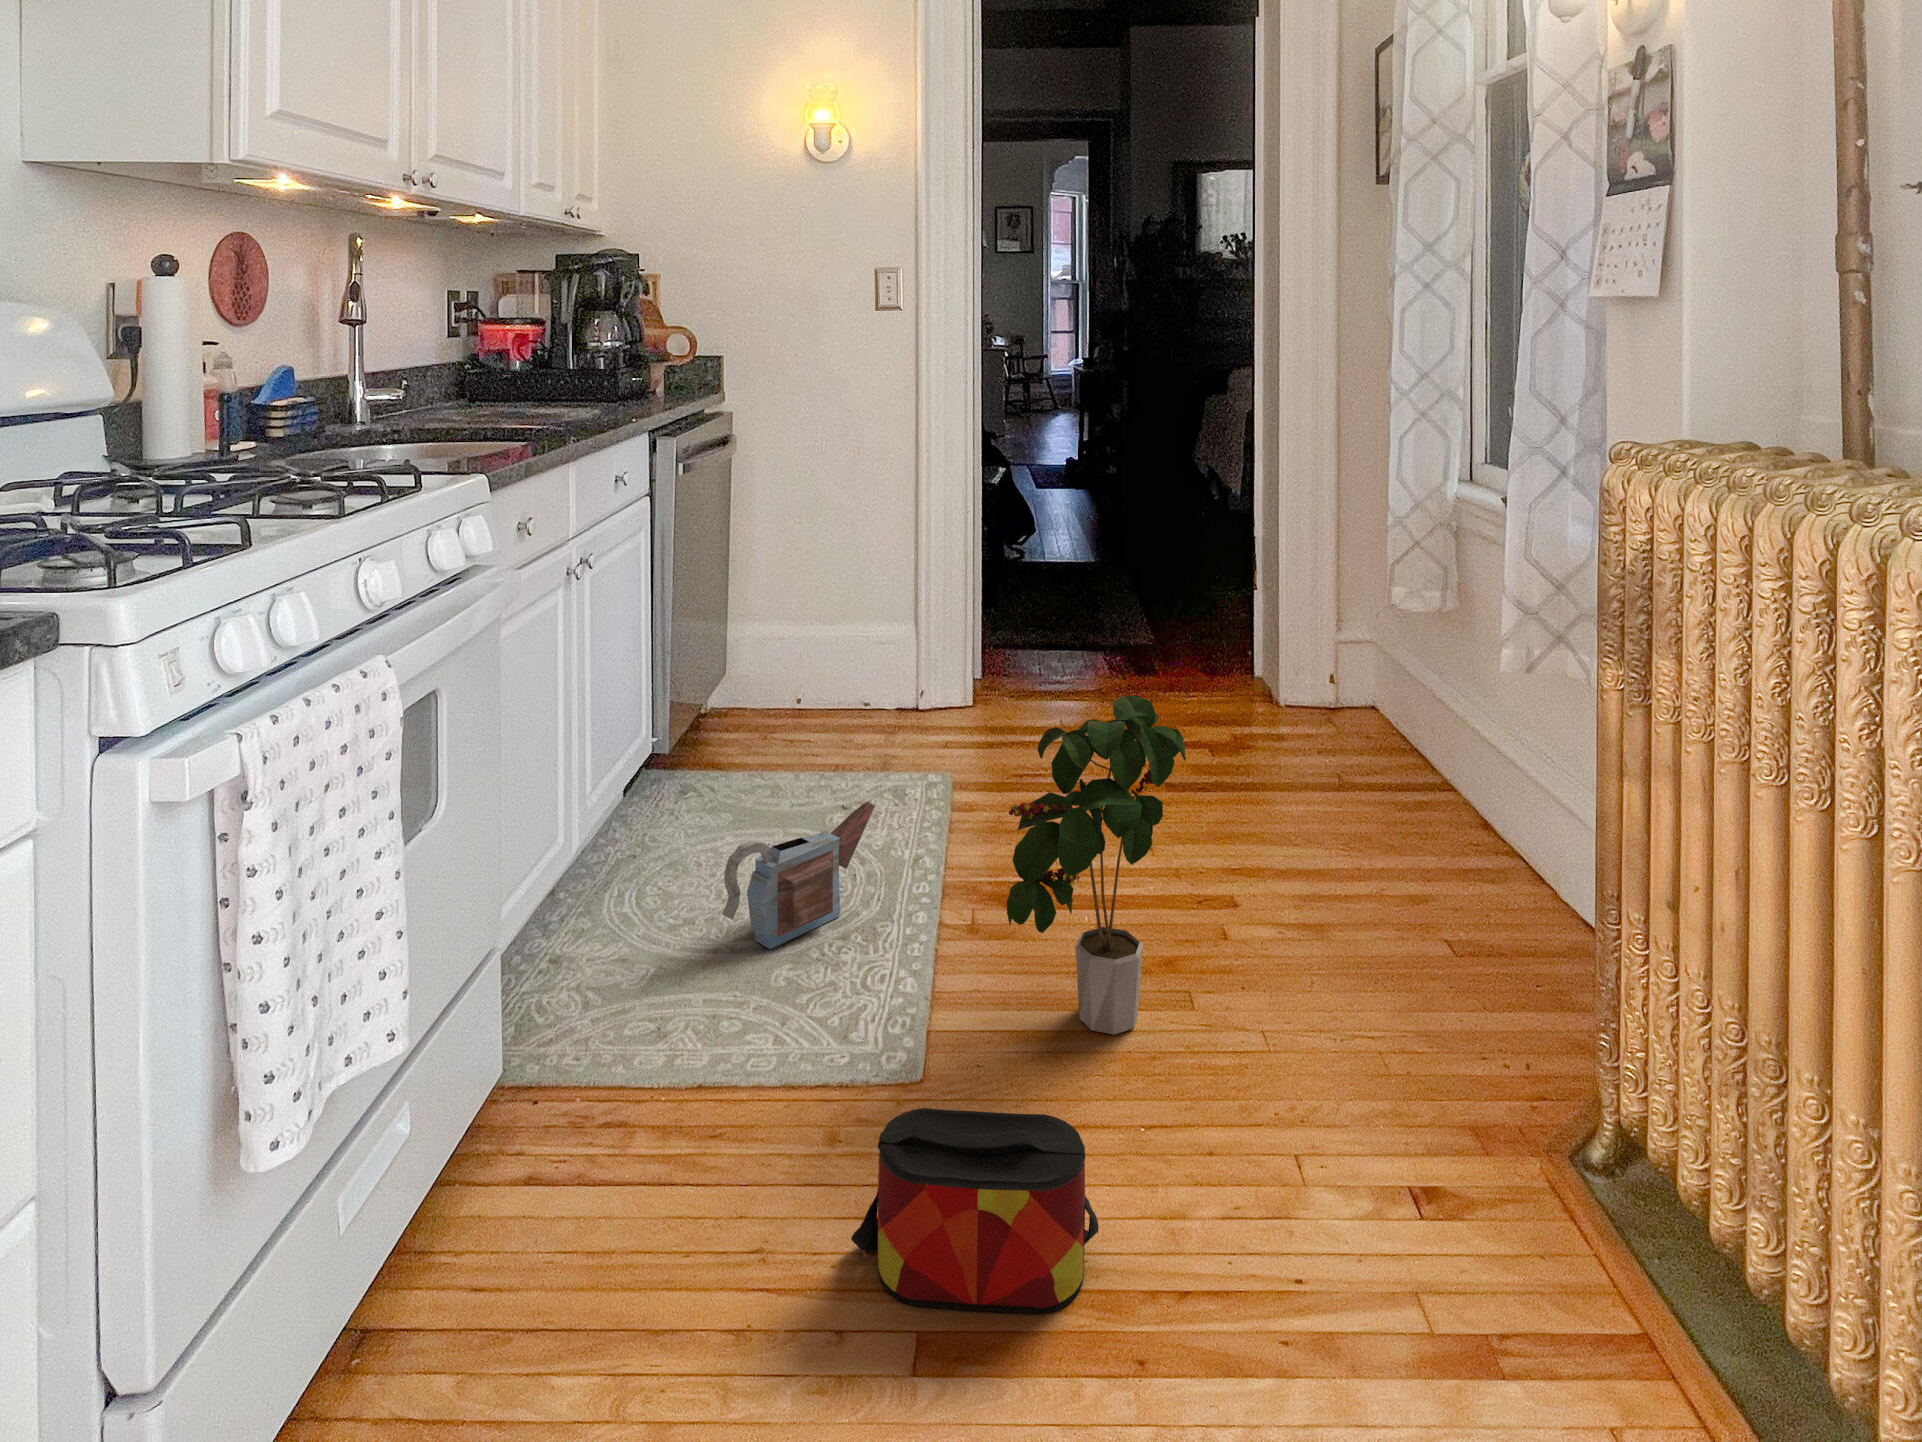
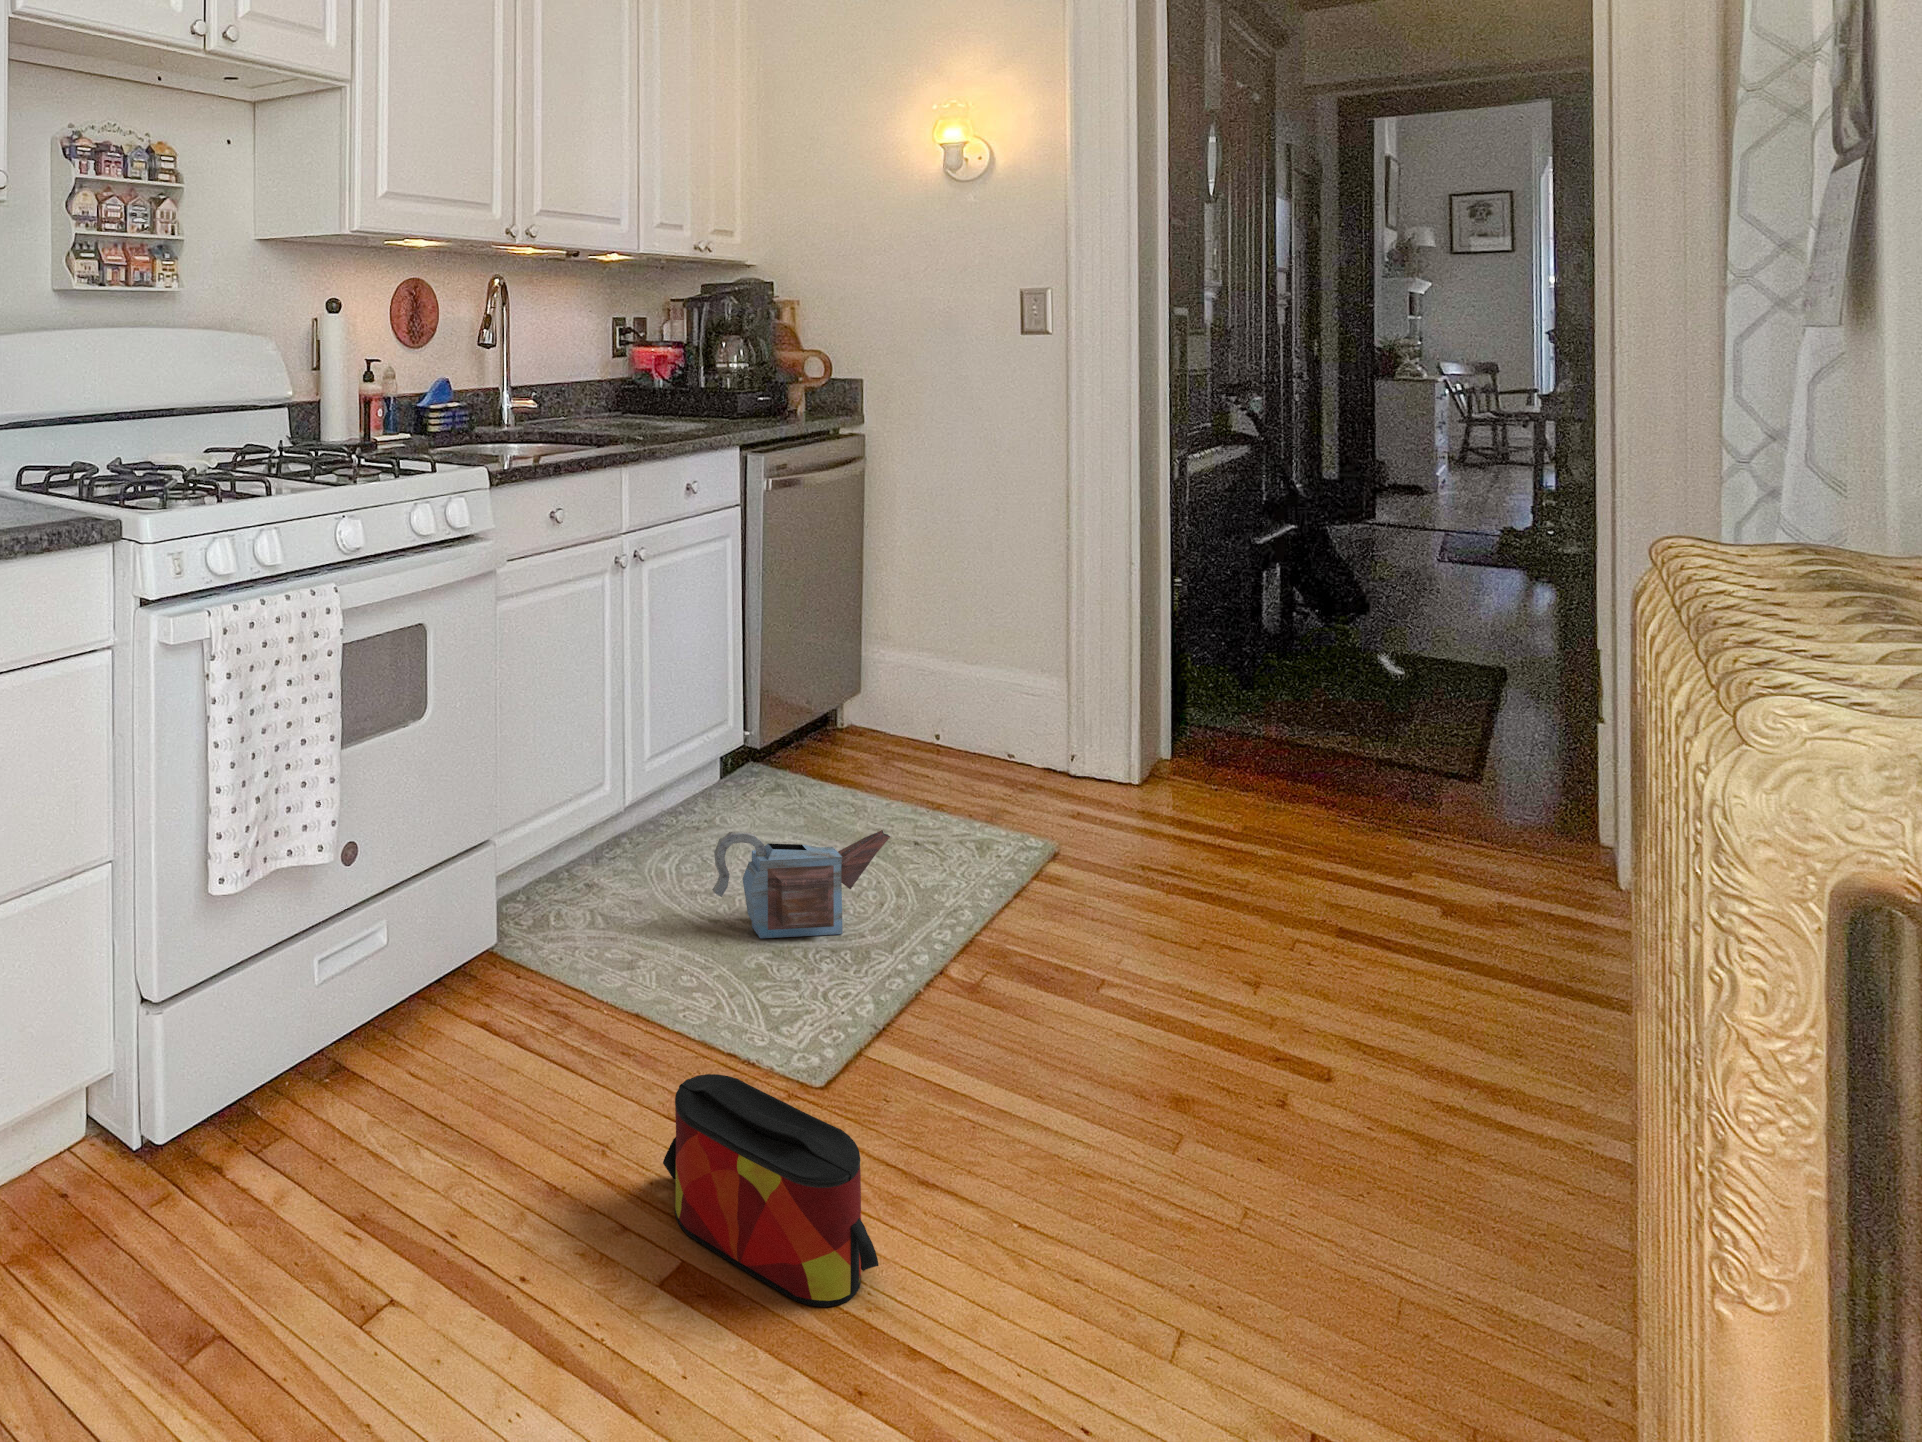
potted plant: present [1007,695,1186,1035] -> none [899,769,1196,1137]

